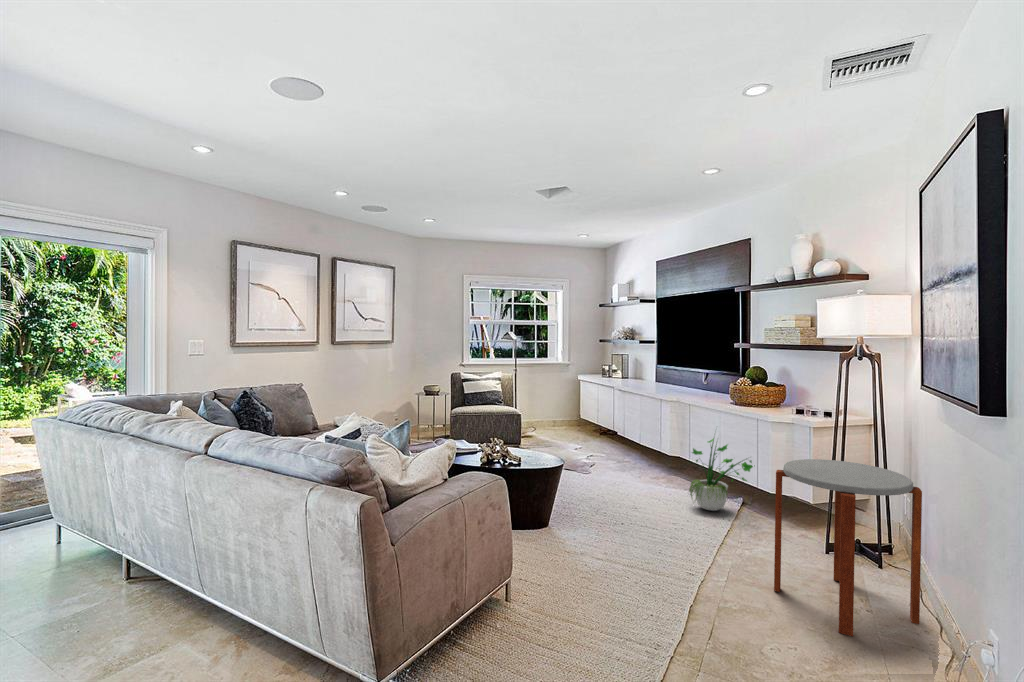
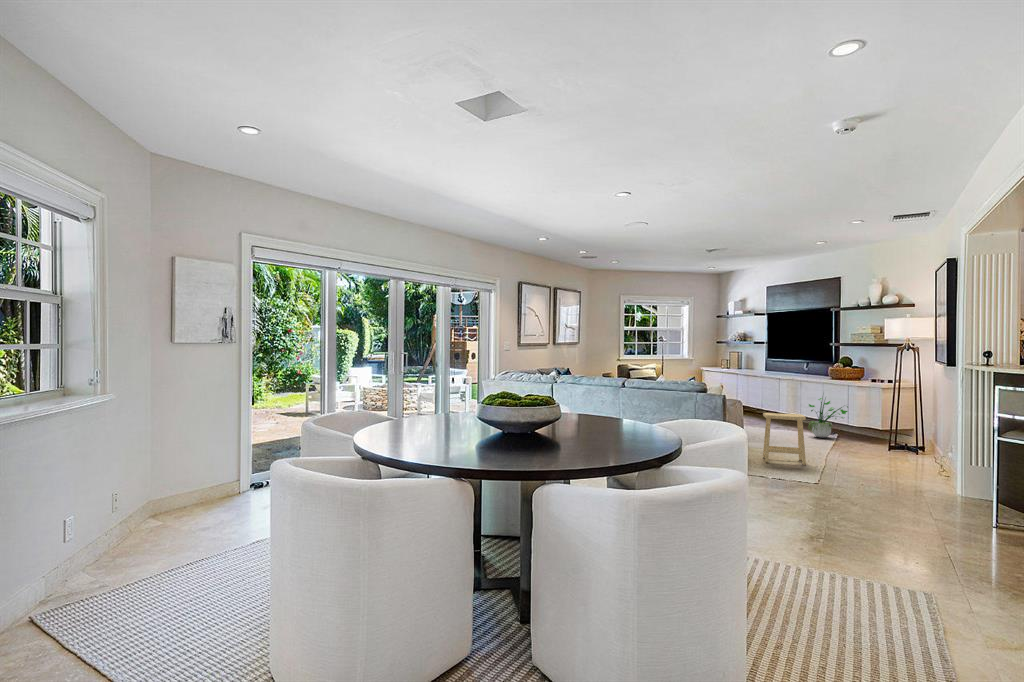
side table: present [774,459,922,636] -> none [868,397,936,466]
footstool: none [538,499,627,634] -> present [763,413,806,465]

